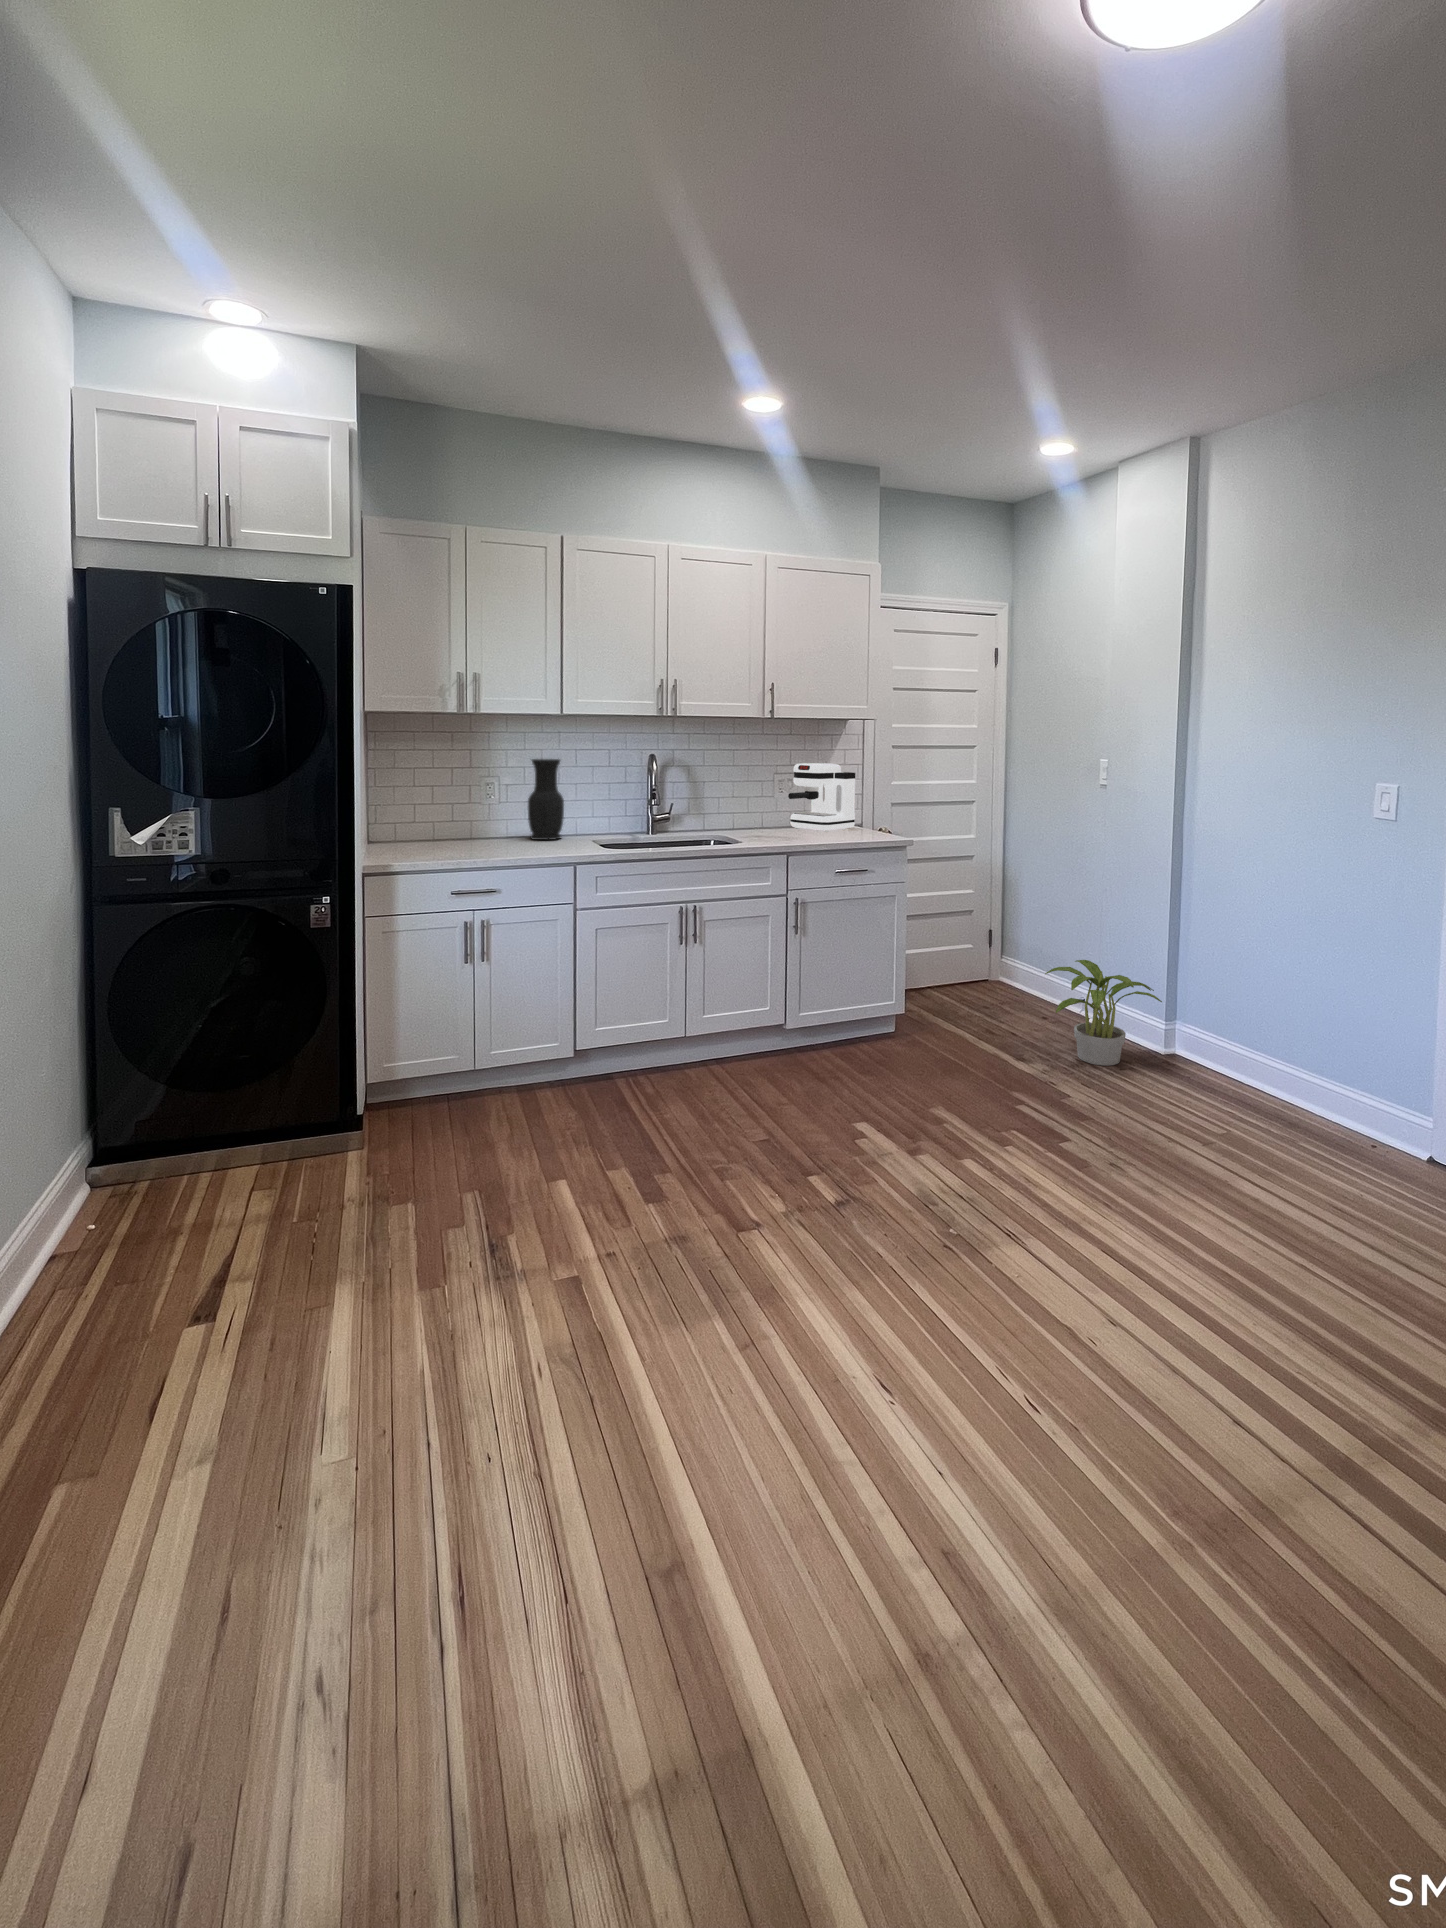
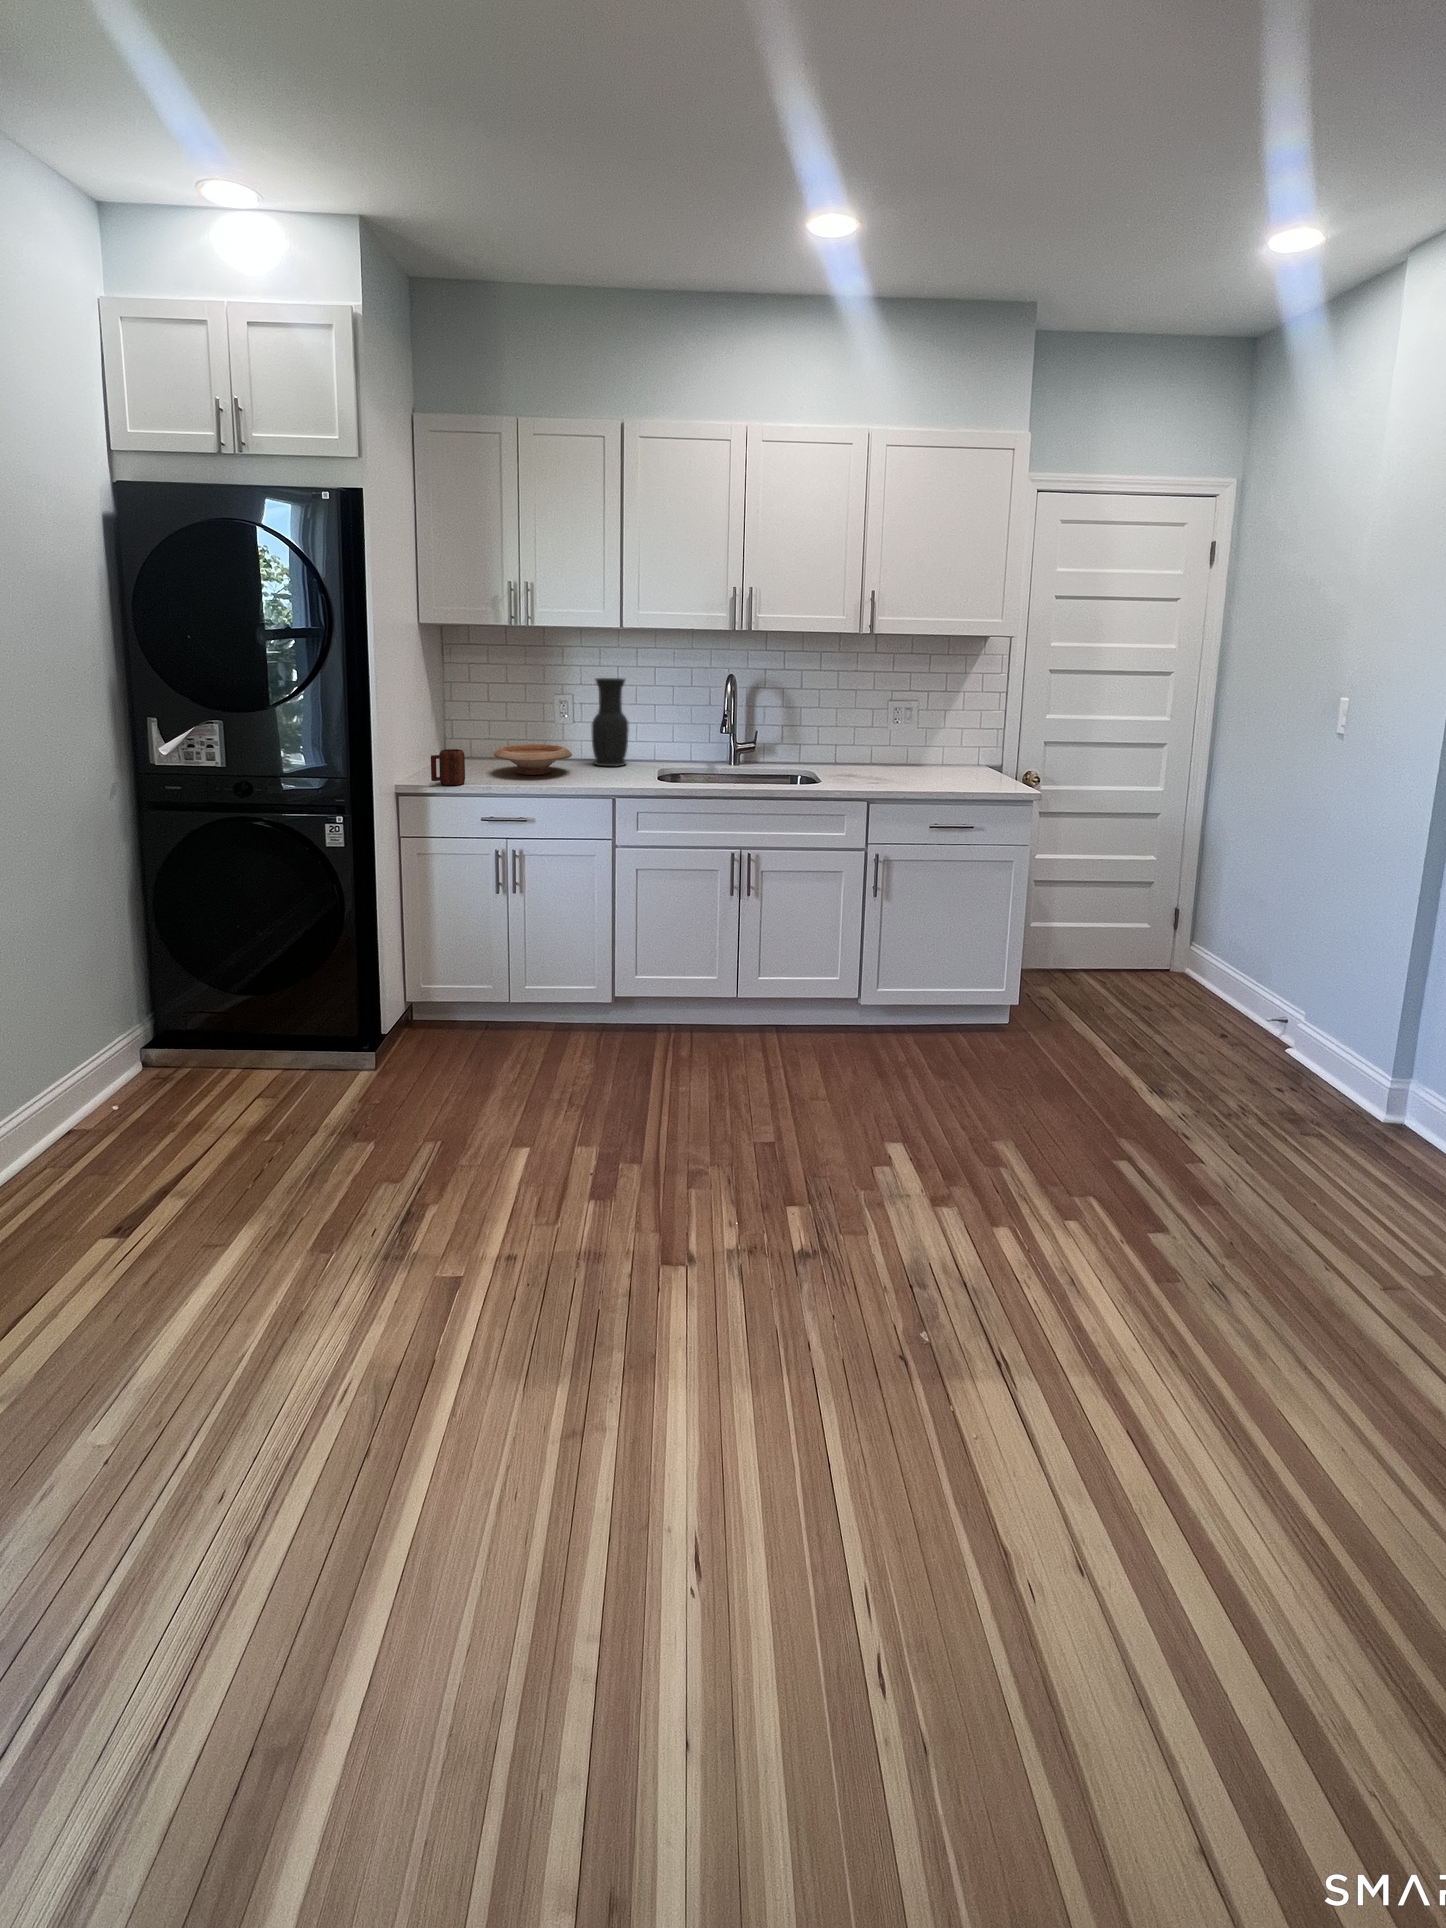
coffee maker: present [788,763,855,832] -> none [892,691,982,775]
wooden bowl: none [447,822,522,850] -> present [494,744,572,775]
mug: none [403,828,434,862] -> present [431,749,465,785]
potted plant: present [1045,960,1162,1066] -> none [1208,973,1384,1125]

